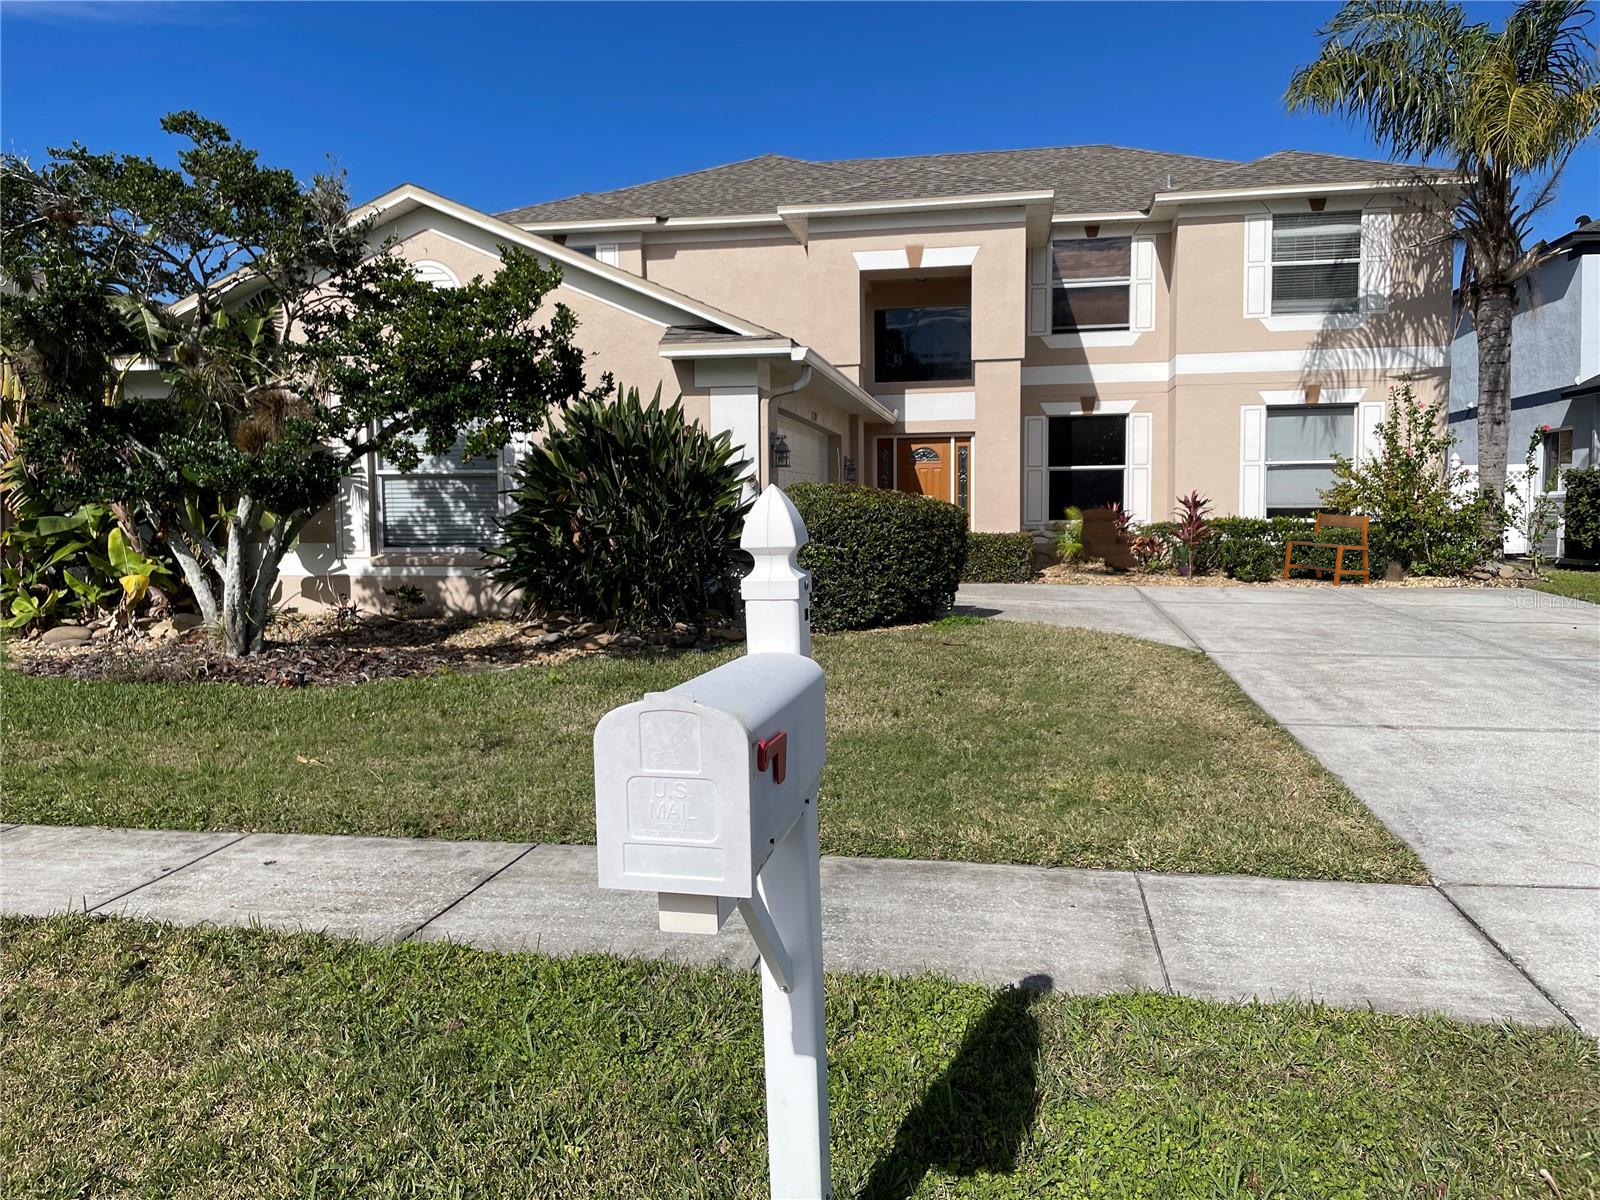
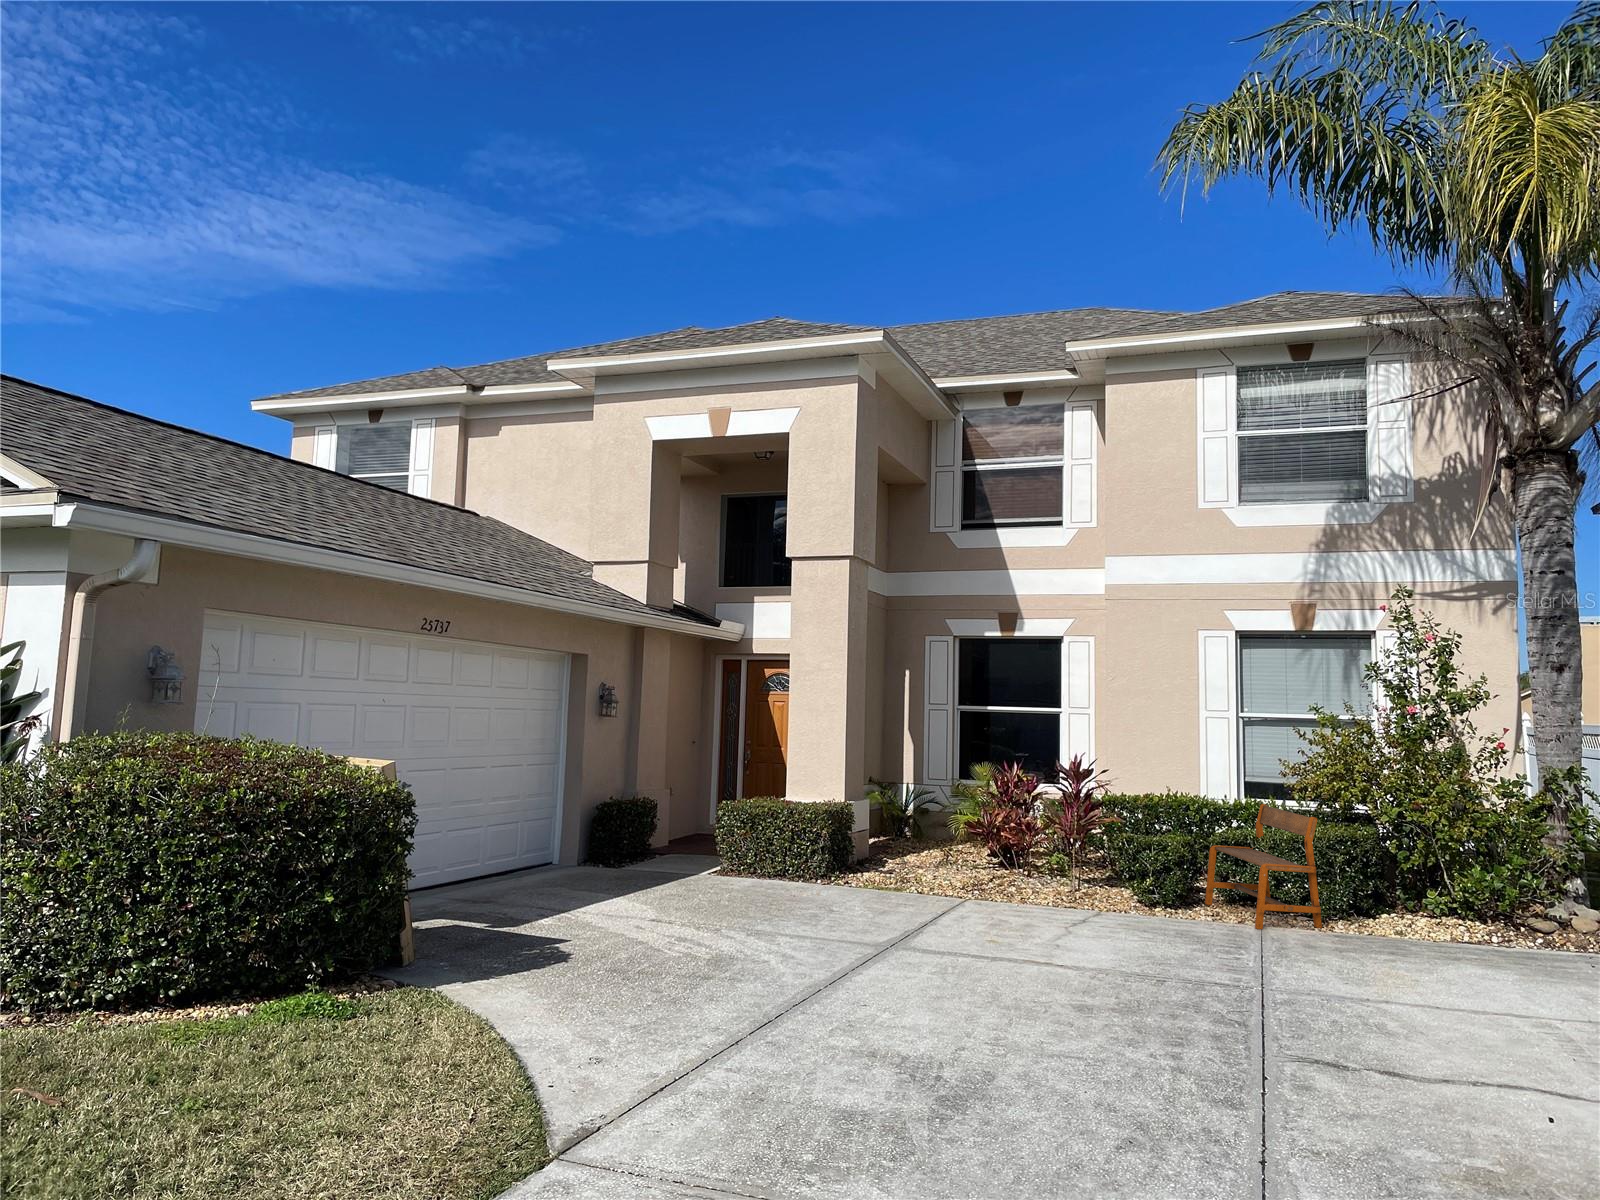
lounge chair: present [1079,509,1139,574] -> none [933,774,1007,881]
decorative plant: present [1177,544,1190,576] -> none [1036,833,1091,887]
watering can: present [1383,561,1414,581] -> none [1363,890,1408,925]

